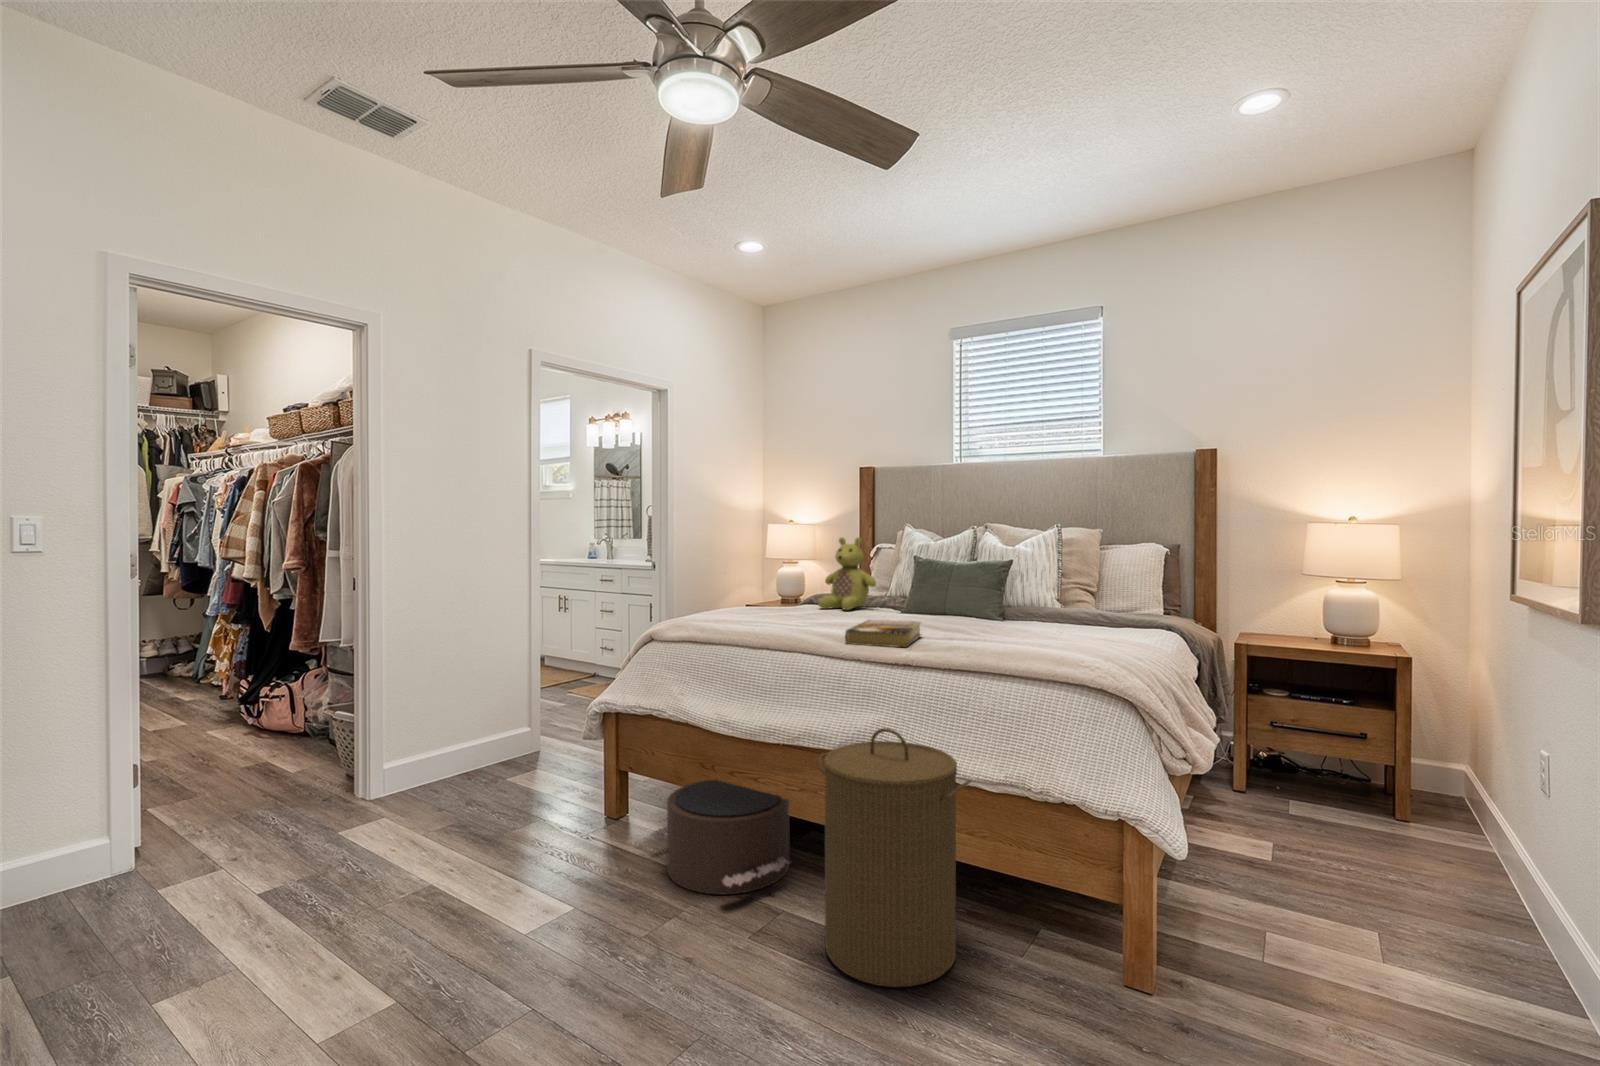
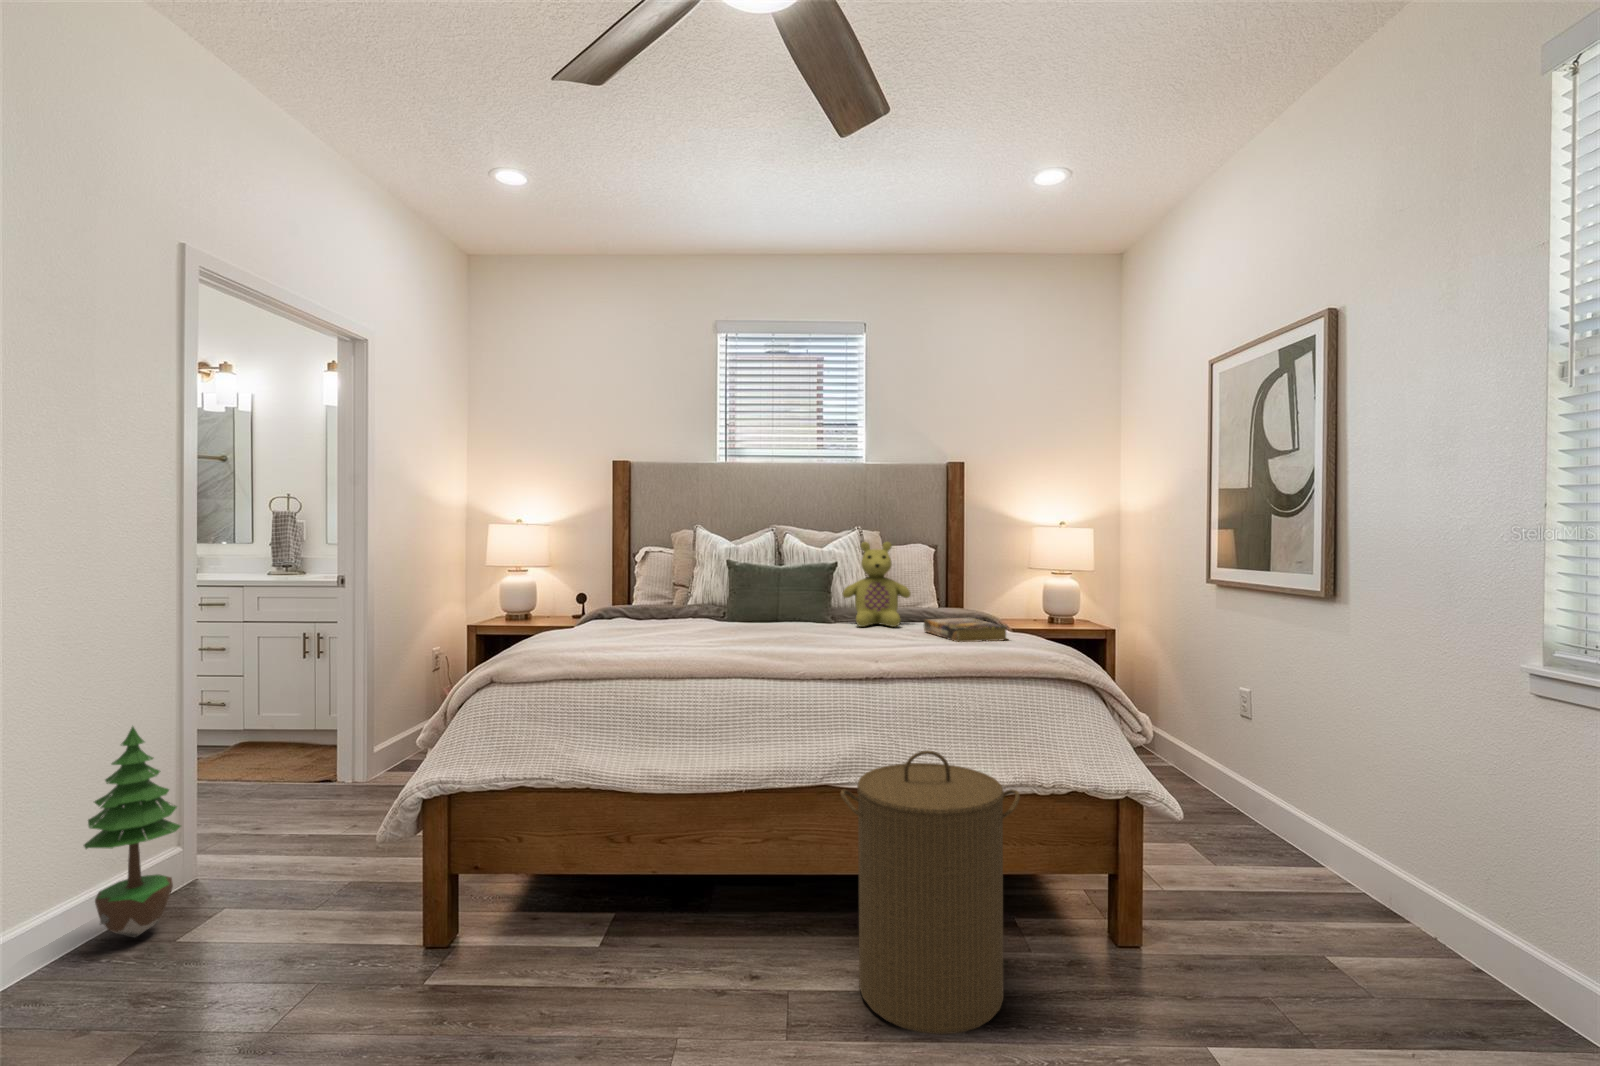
stuffed bear: present [818,537,876,610] -> present [842,542,910,627]
book: present [845,620,921,647] -> present [924,618,1007,642]
potted tree: none [451,645,503,777] -> present [84,727,181,938]
pouf: present [651,780,790,894] -> none [552,840,763,1000]

